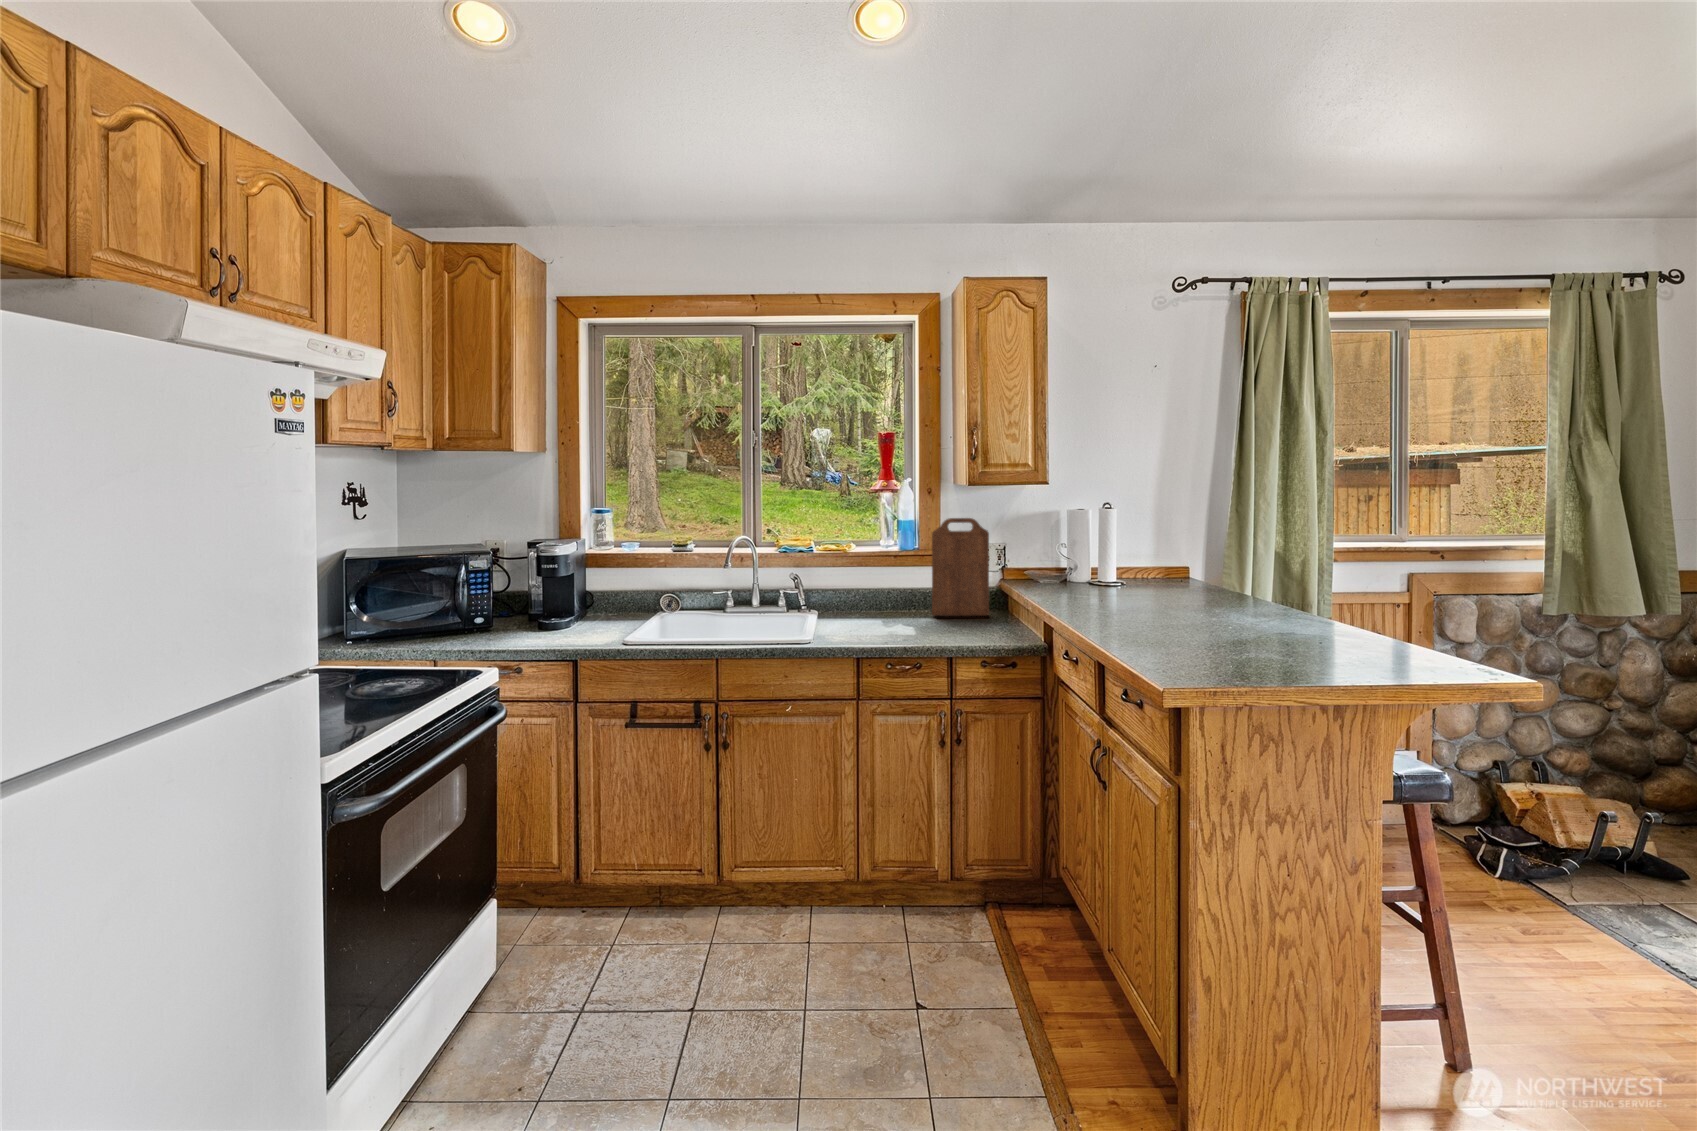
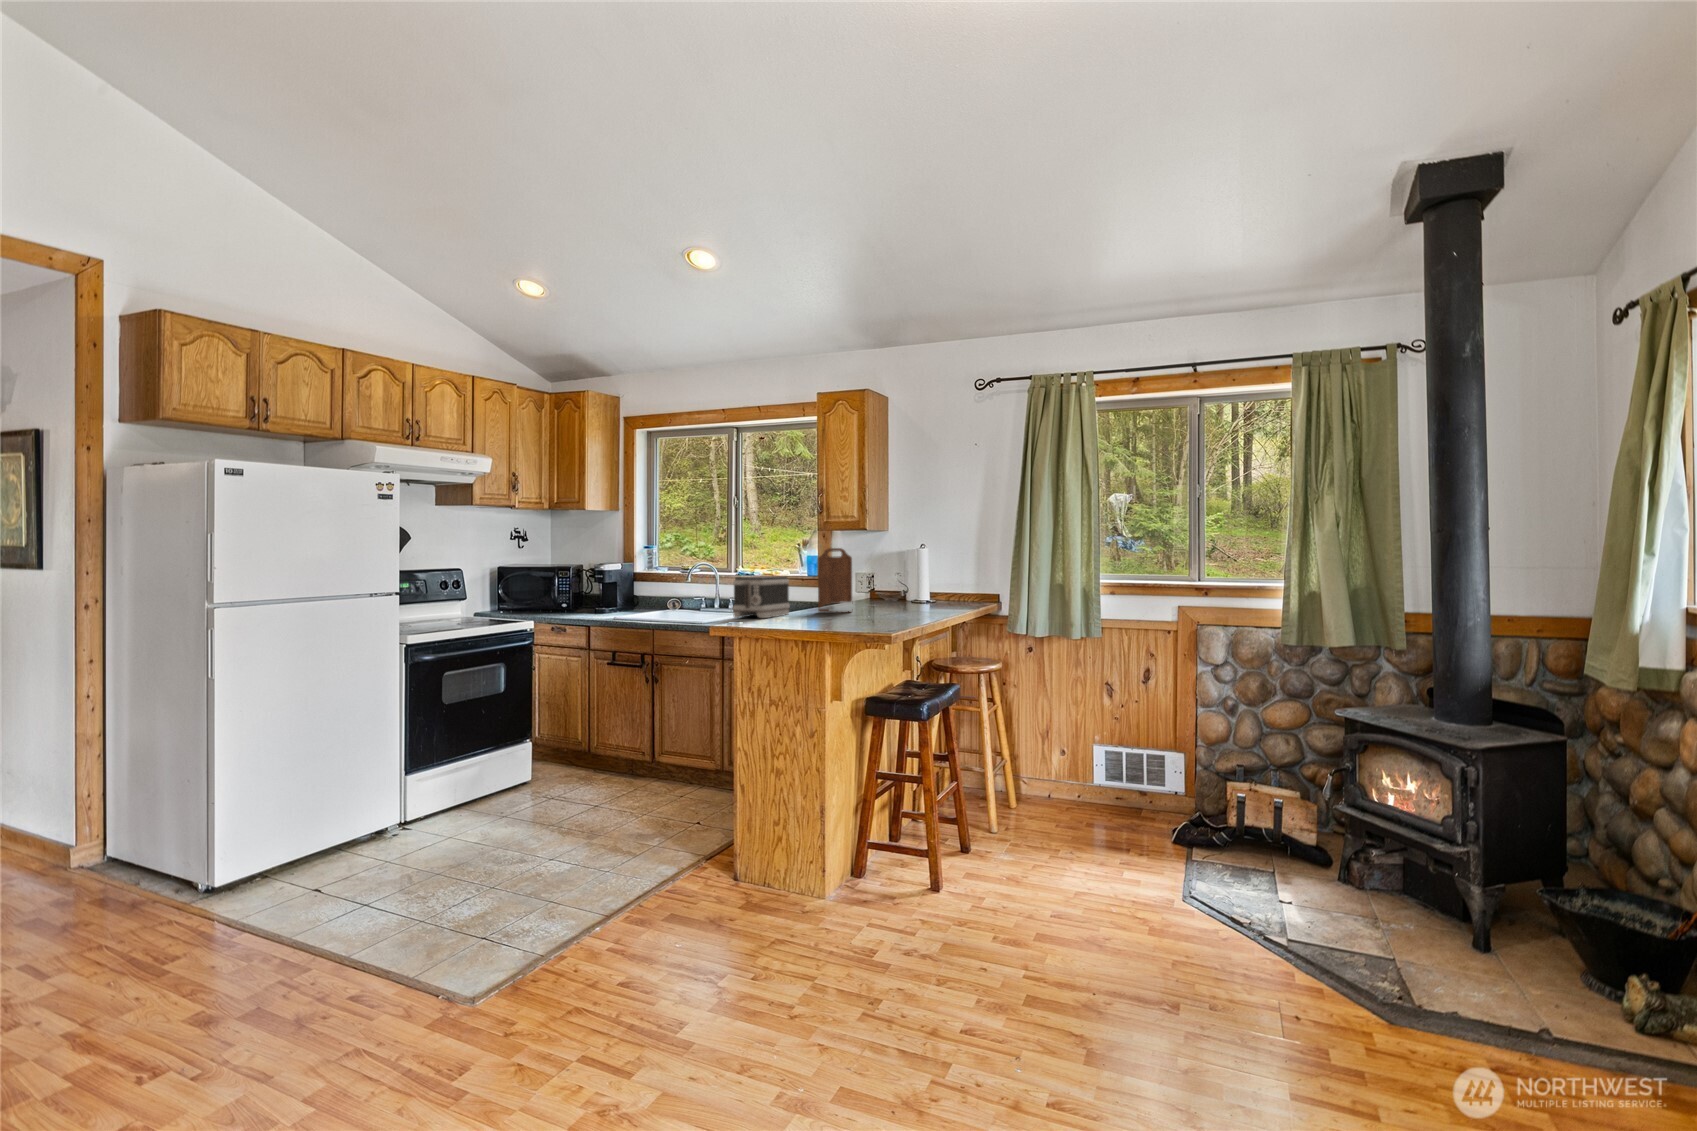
toaster: none [843,563,901,633] -> present [733,576,790,618]

